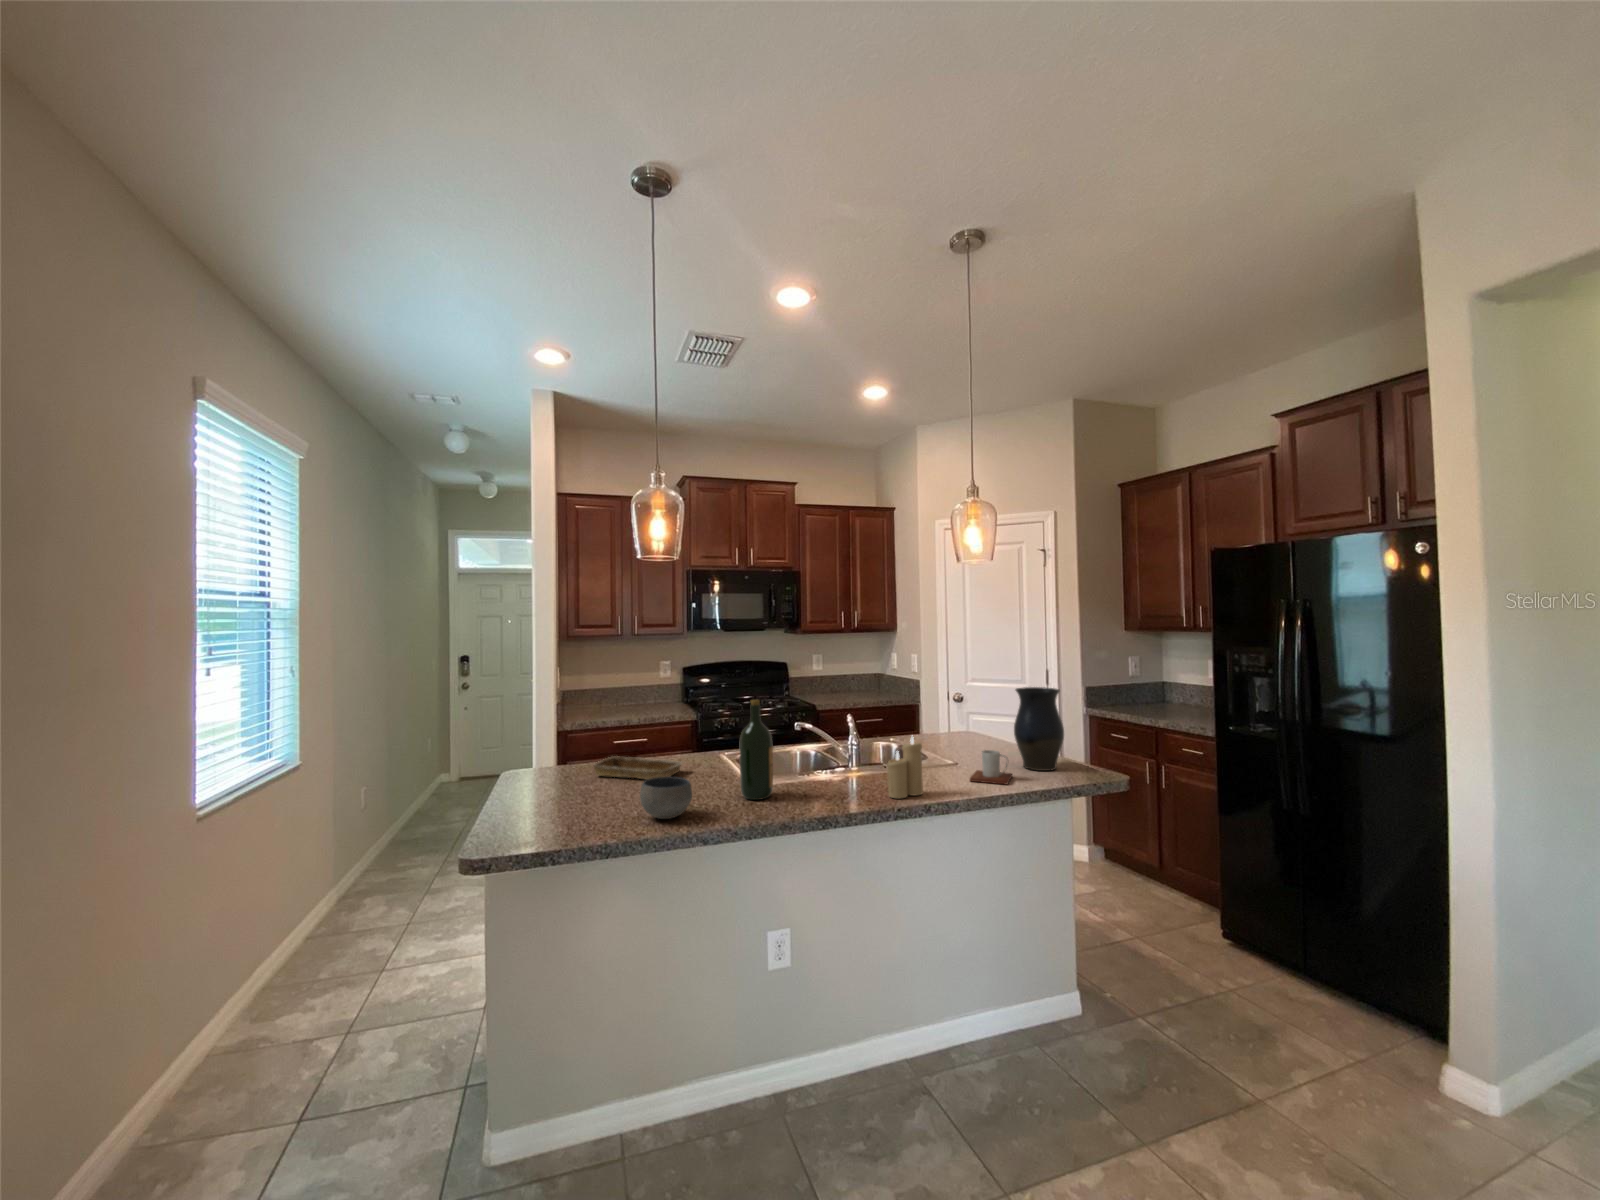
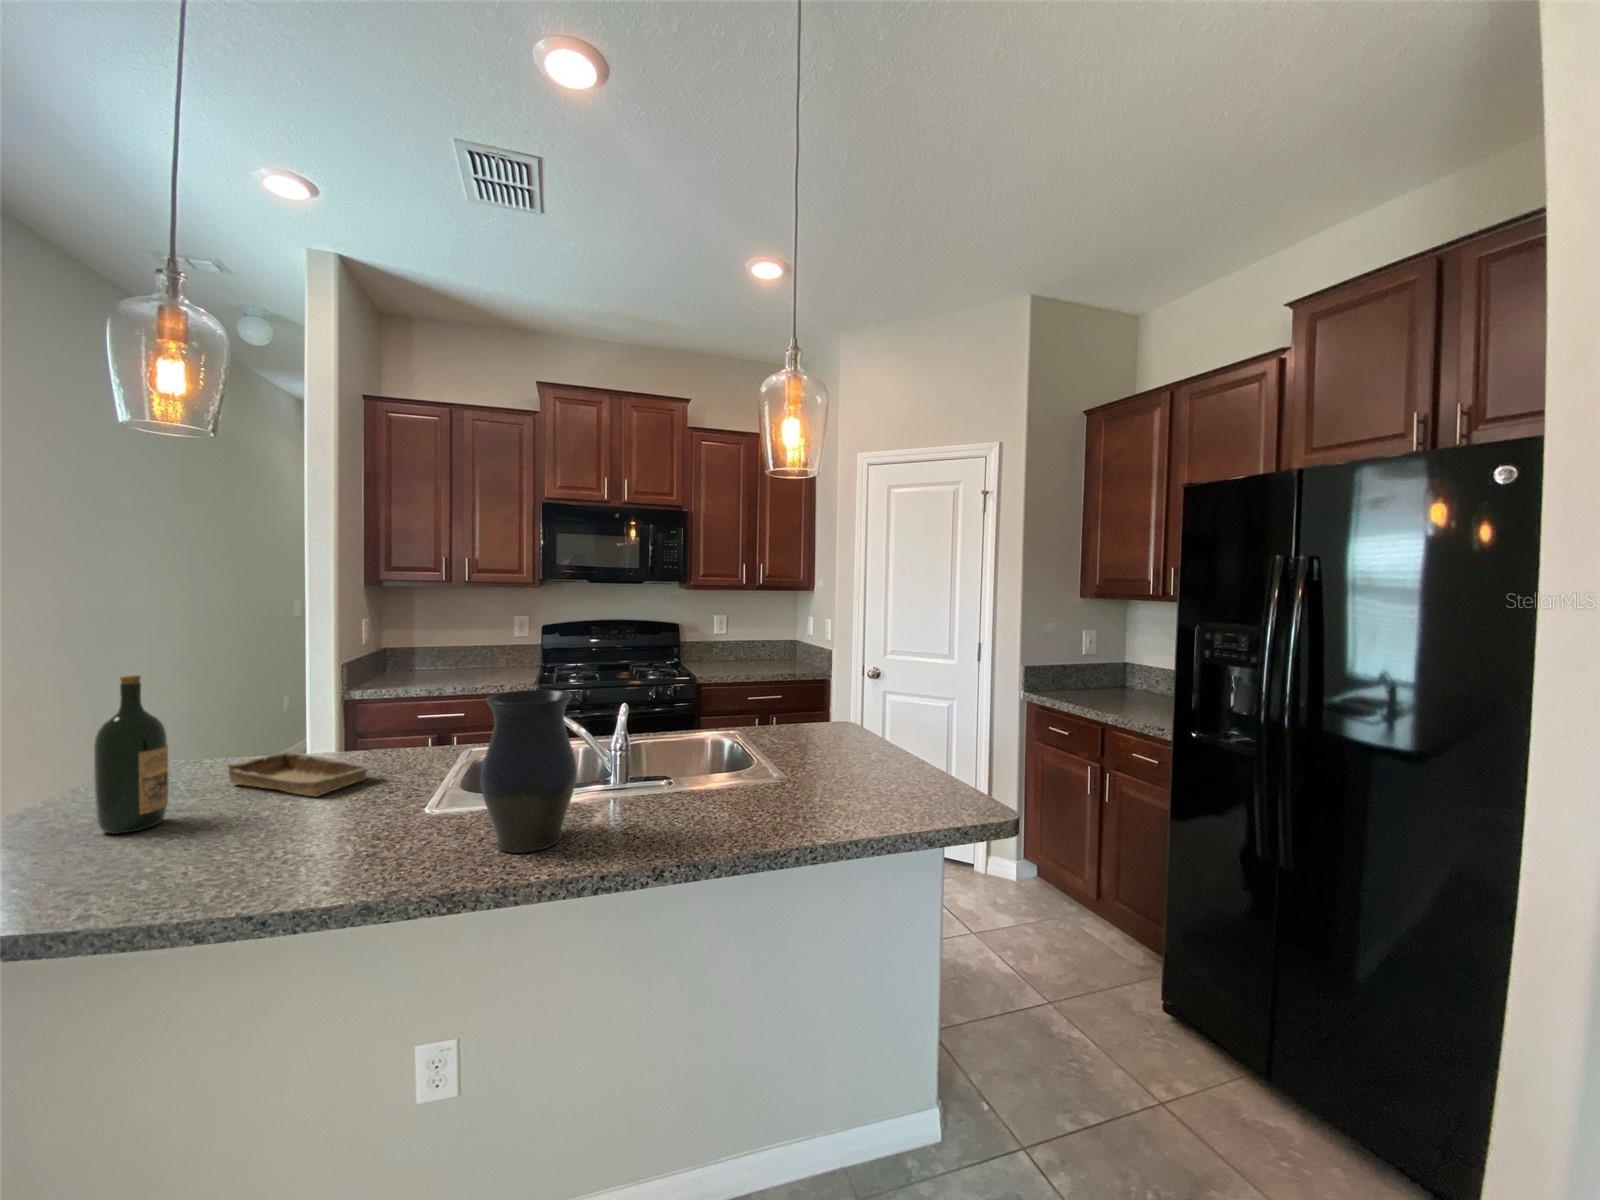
vase: present [1014,687,1064,771] -> present [481,690,577,853]
wine bottle: present [740,700,773,800] -> present [94,675,168,834]
candle: present [887,737,923,799] -> none [615,747,679,850]
mug: present [970,750,1012,784] -> none [773,767,846,825]
bowl: present [640,777,692,819] -> none [133,808,251,887]

